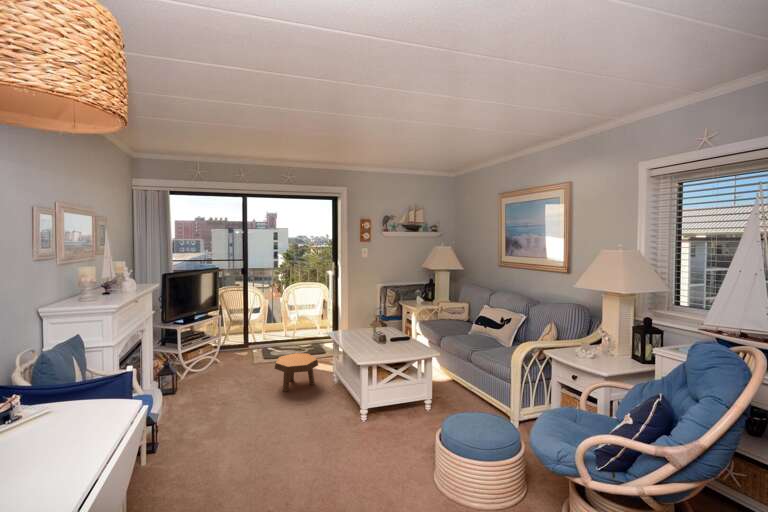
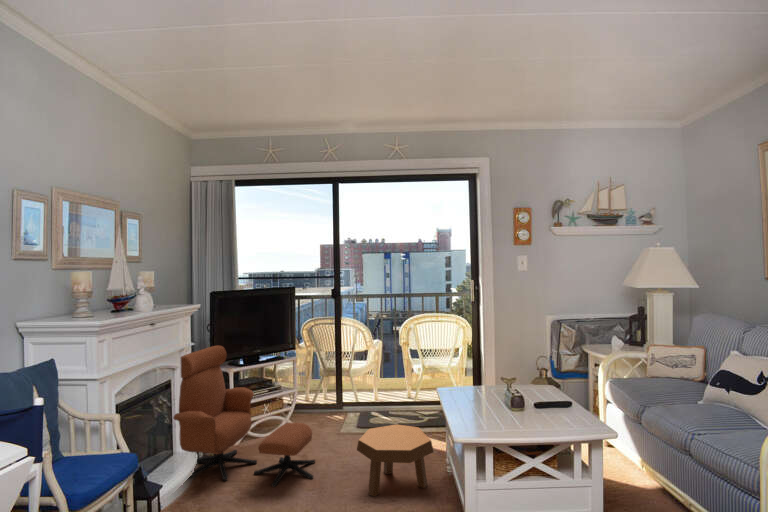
lounge chair: none [153,313,247,398] -> present [173,346,315,487]

